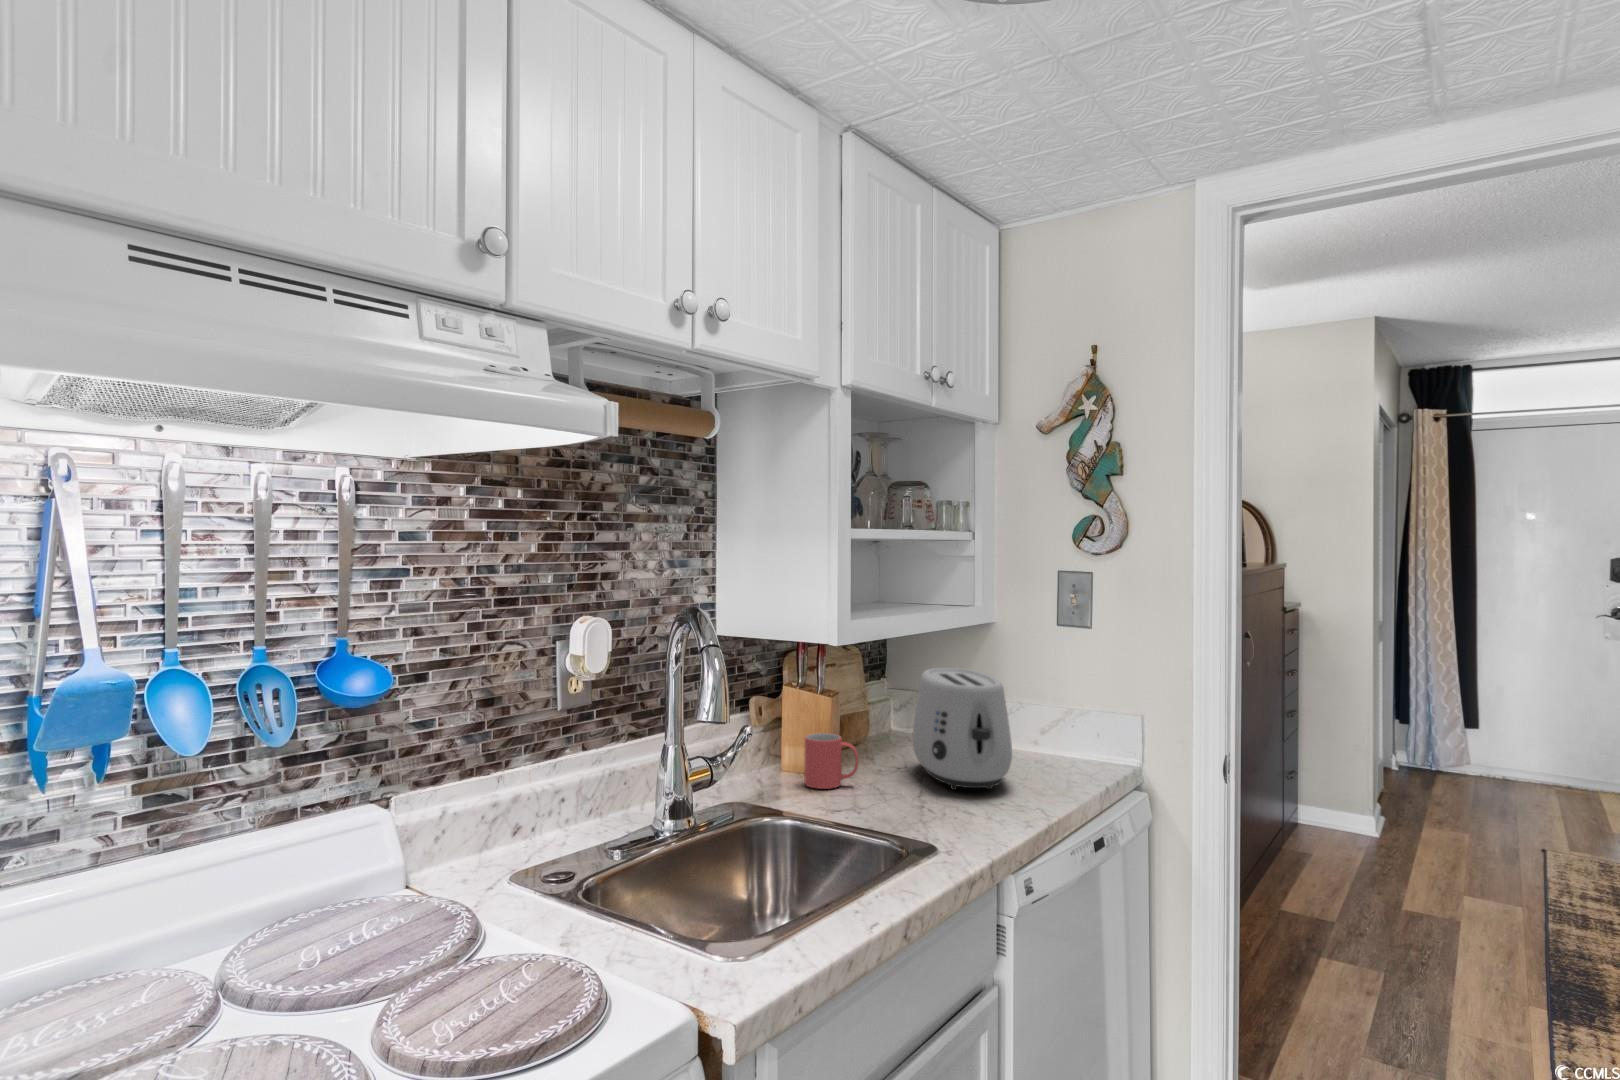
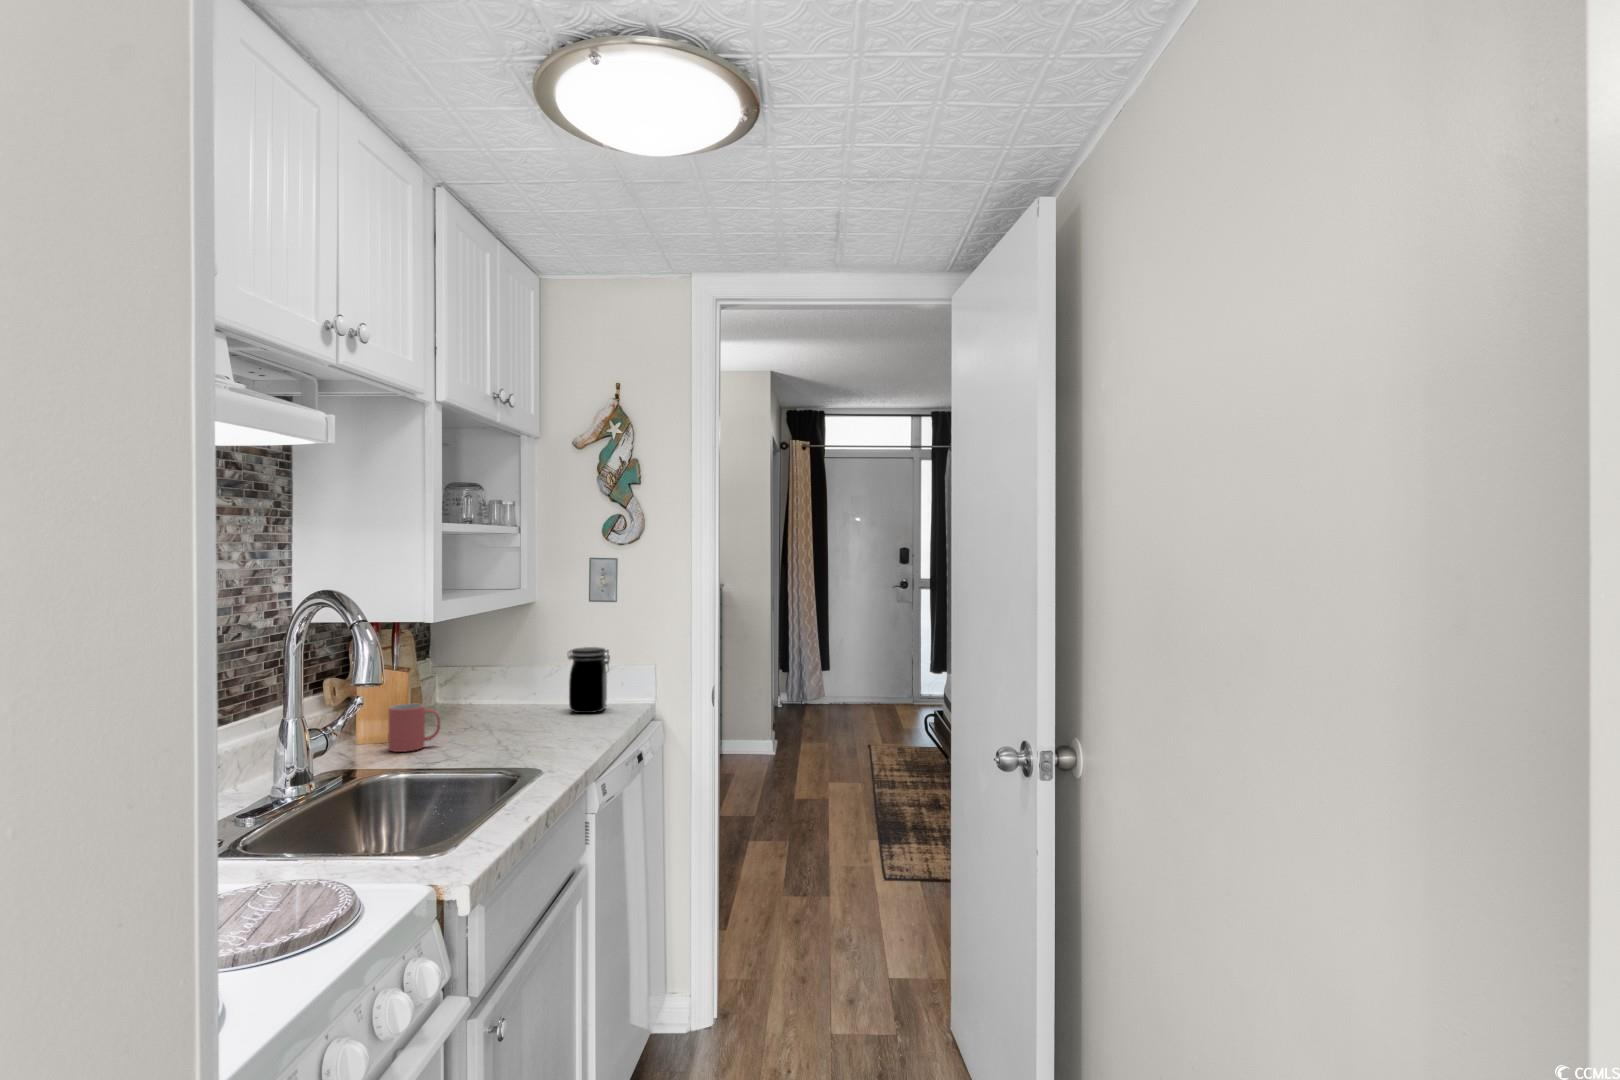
toaster: present [912,668,1012,790] -> none [479,640,570,737]
jar: none [1025,683,1078,768] -> present [568,647,610,713]

